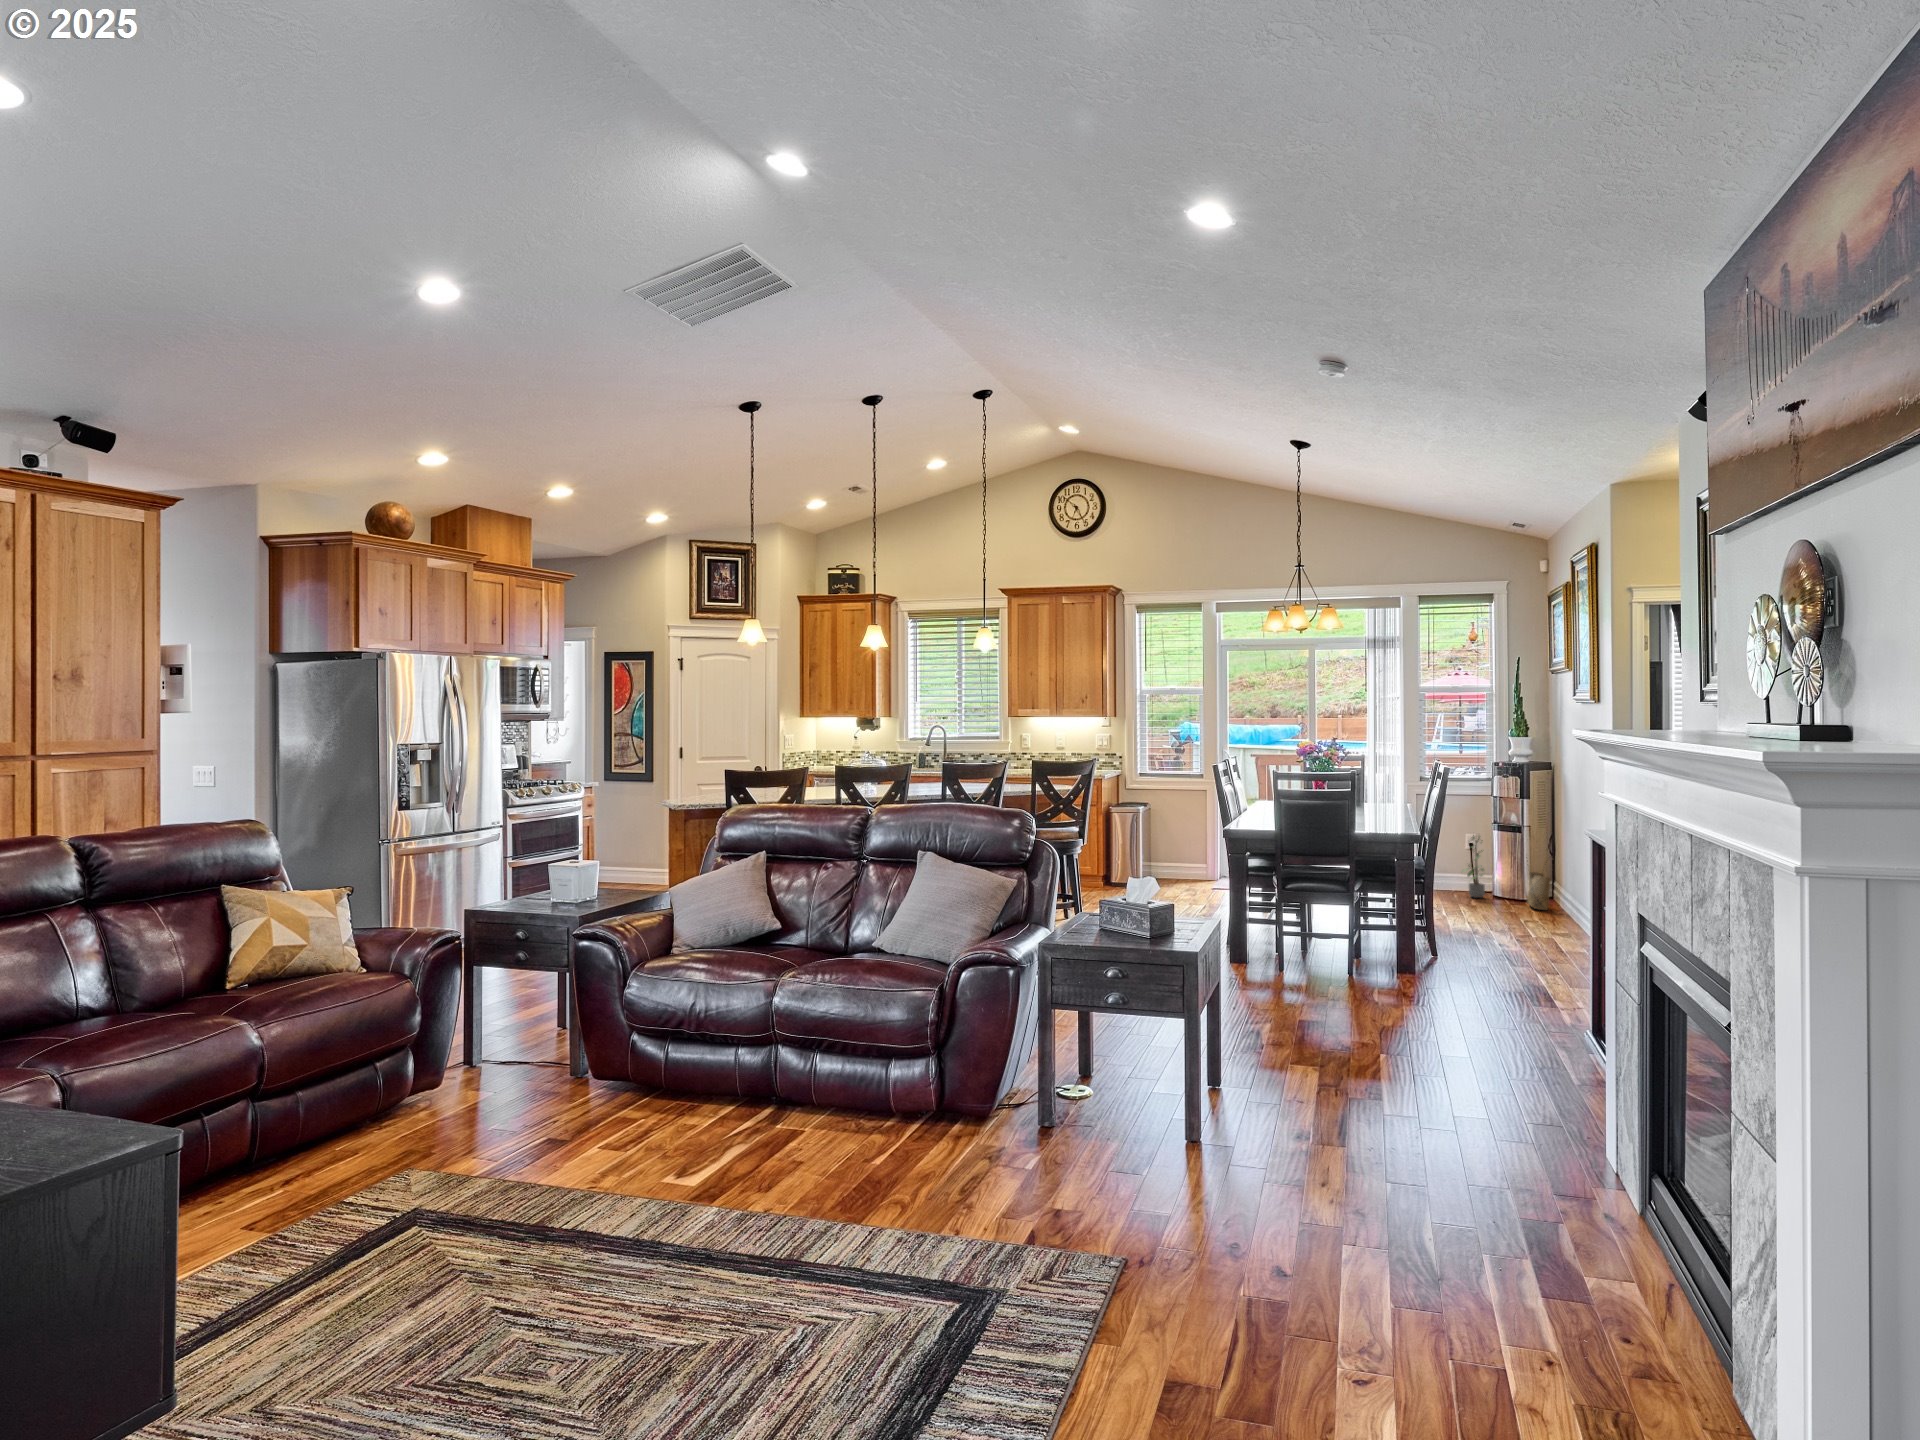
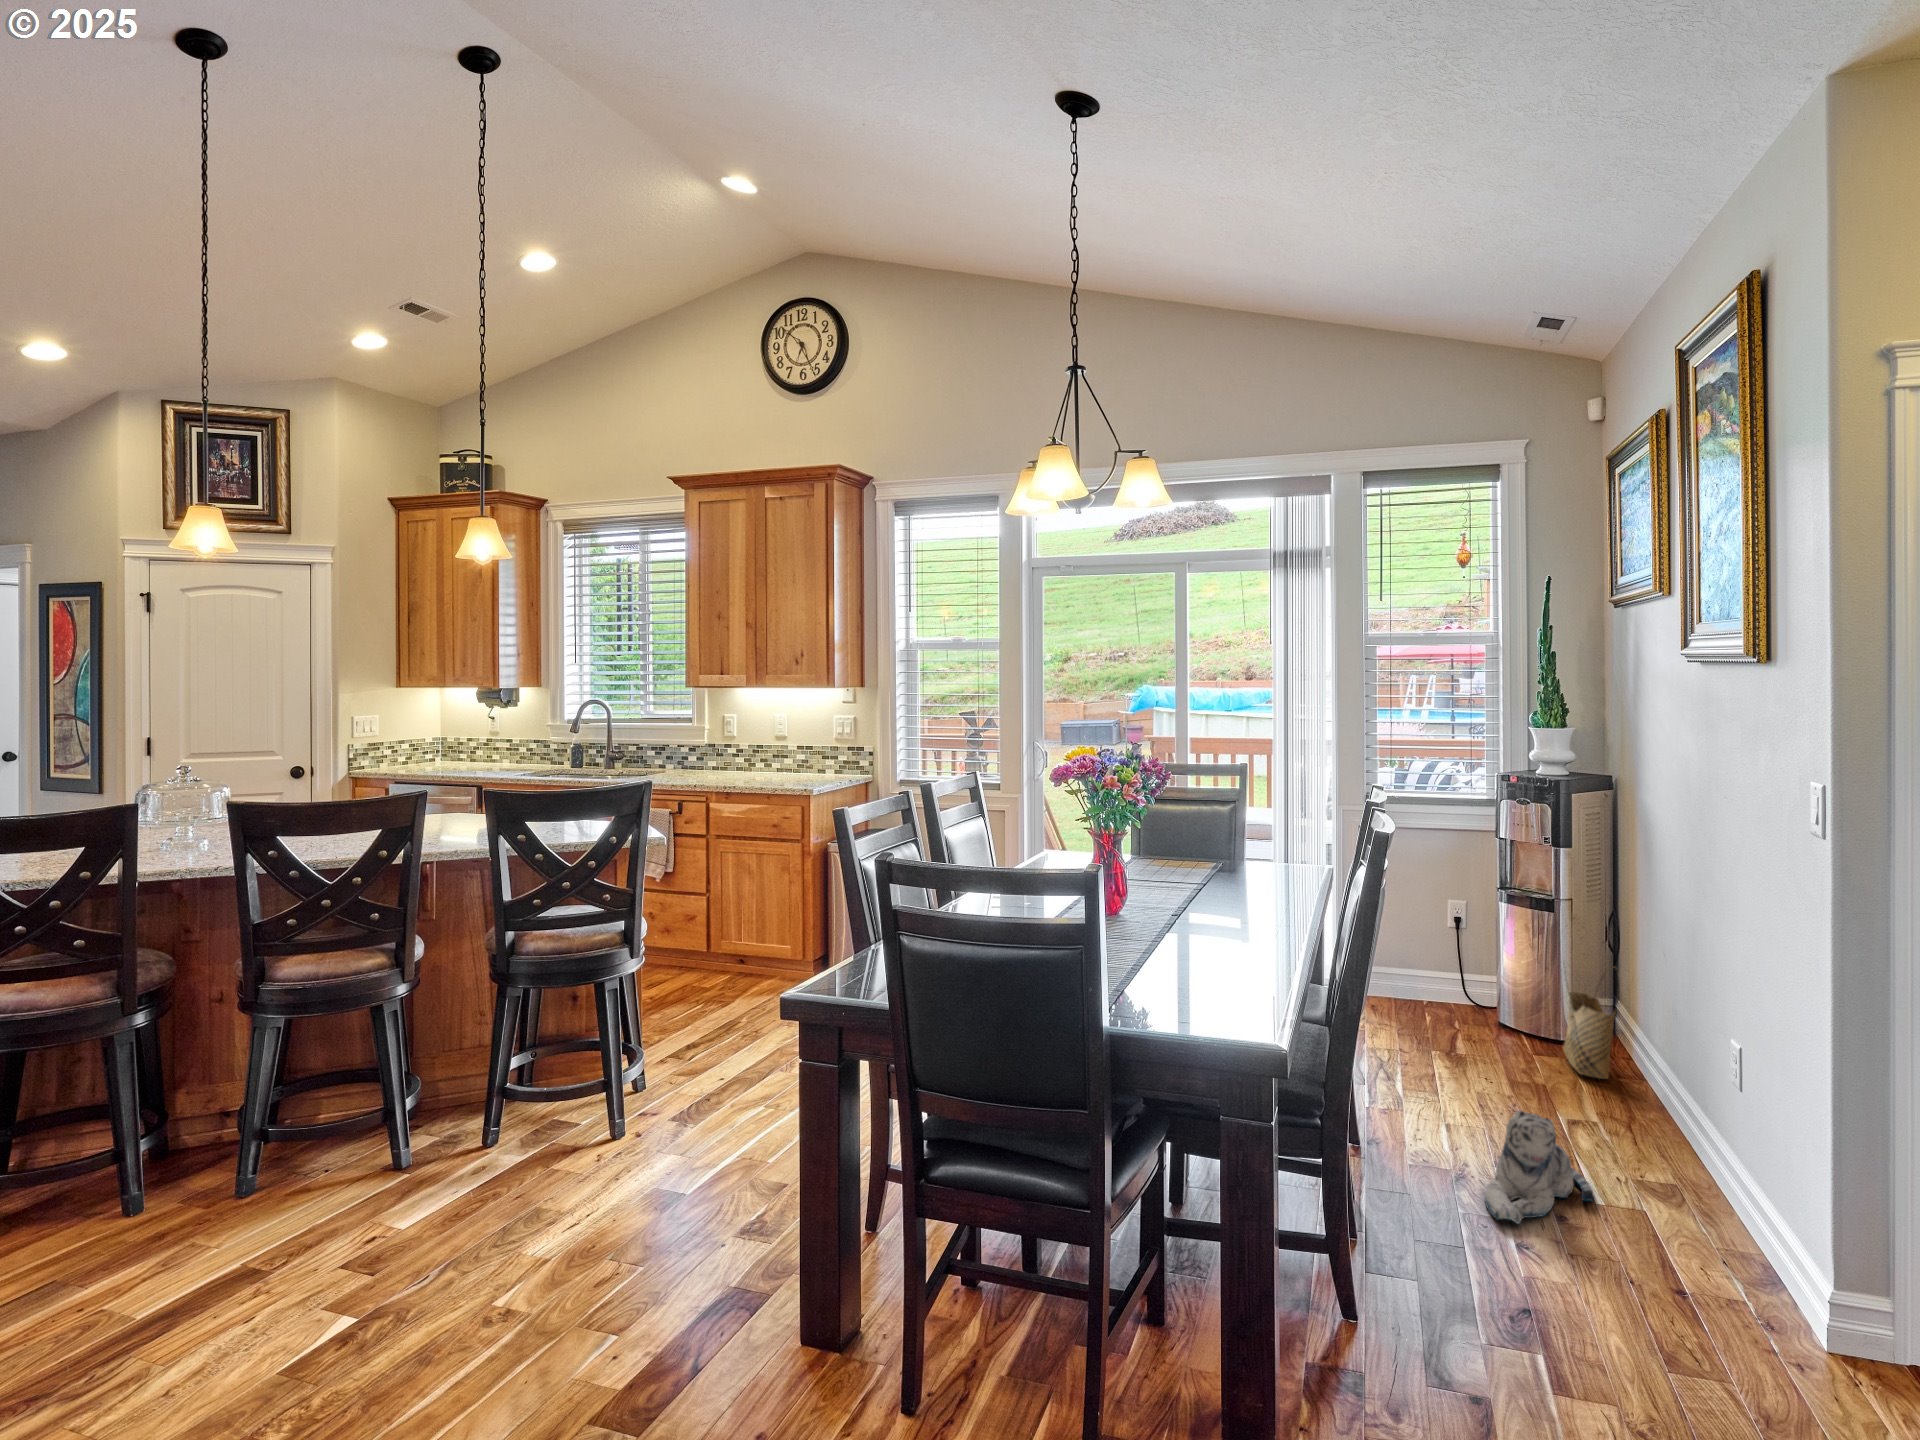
potted plant: present [1462,835,1485,898] -> none [1435,905,1486,1027]
plush toy: none [1487,896,1534,938] -> present [1484,1110,1594,1224]

